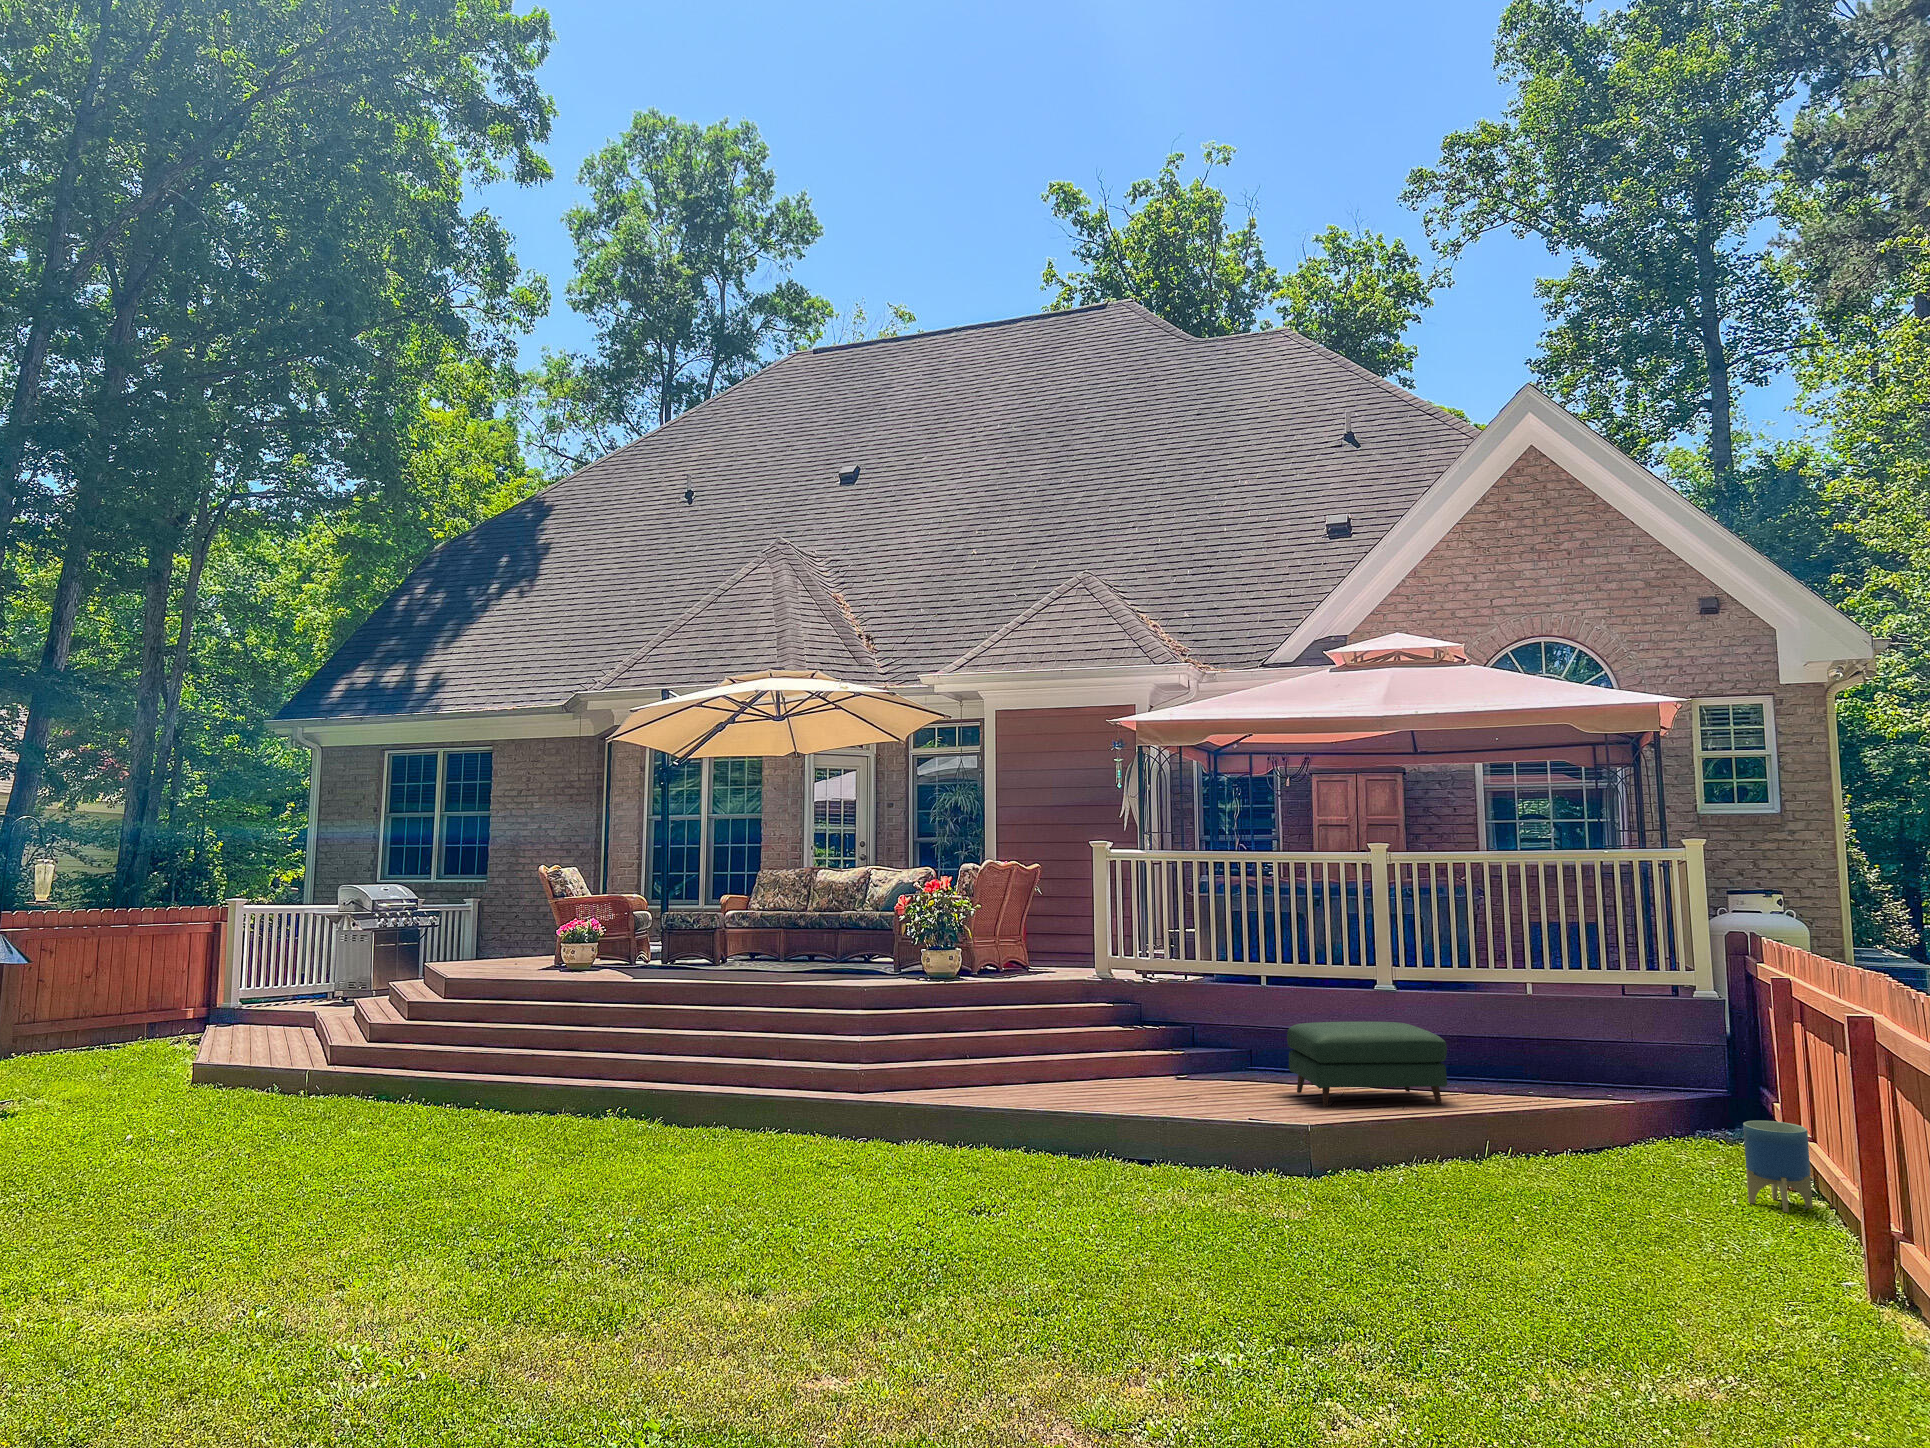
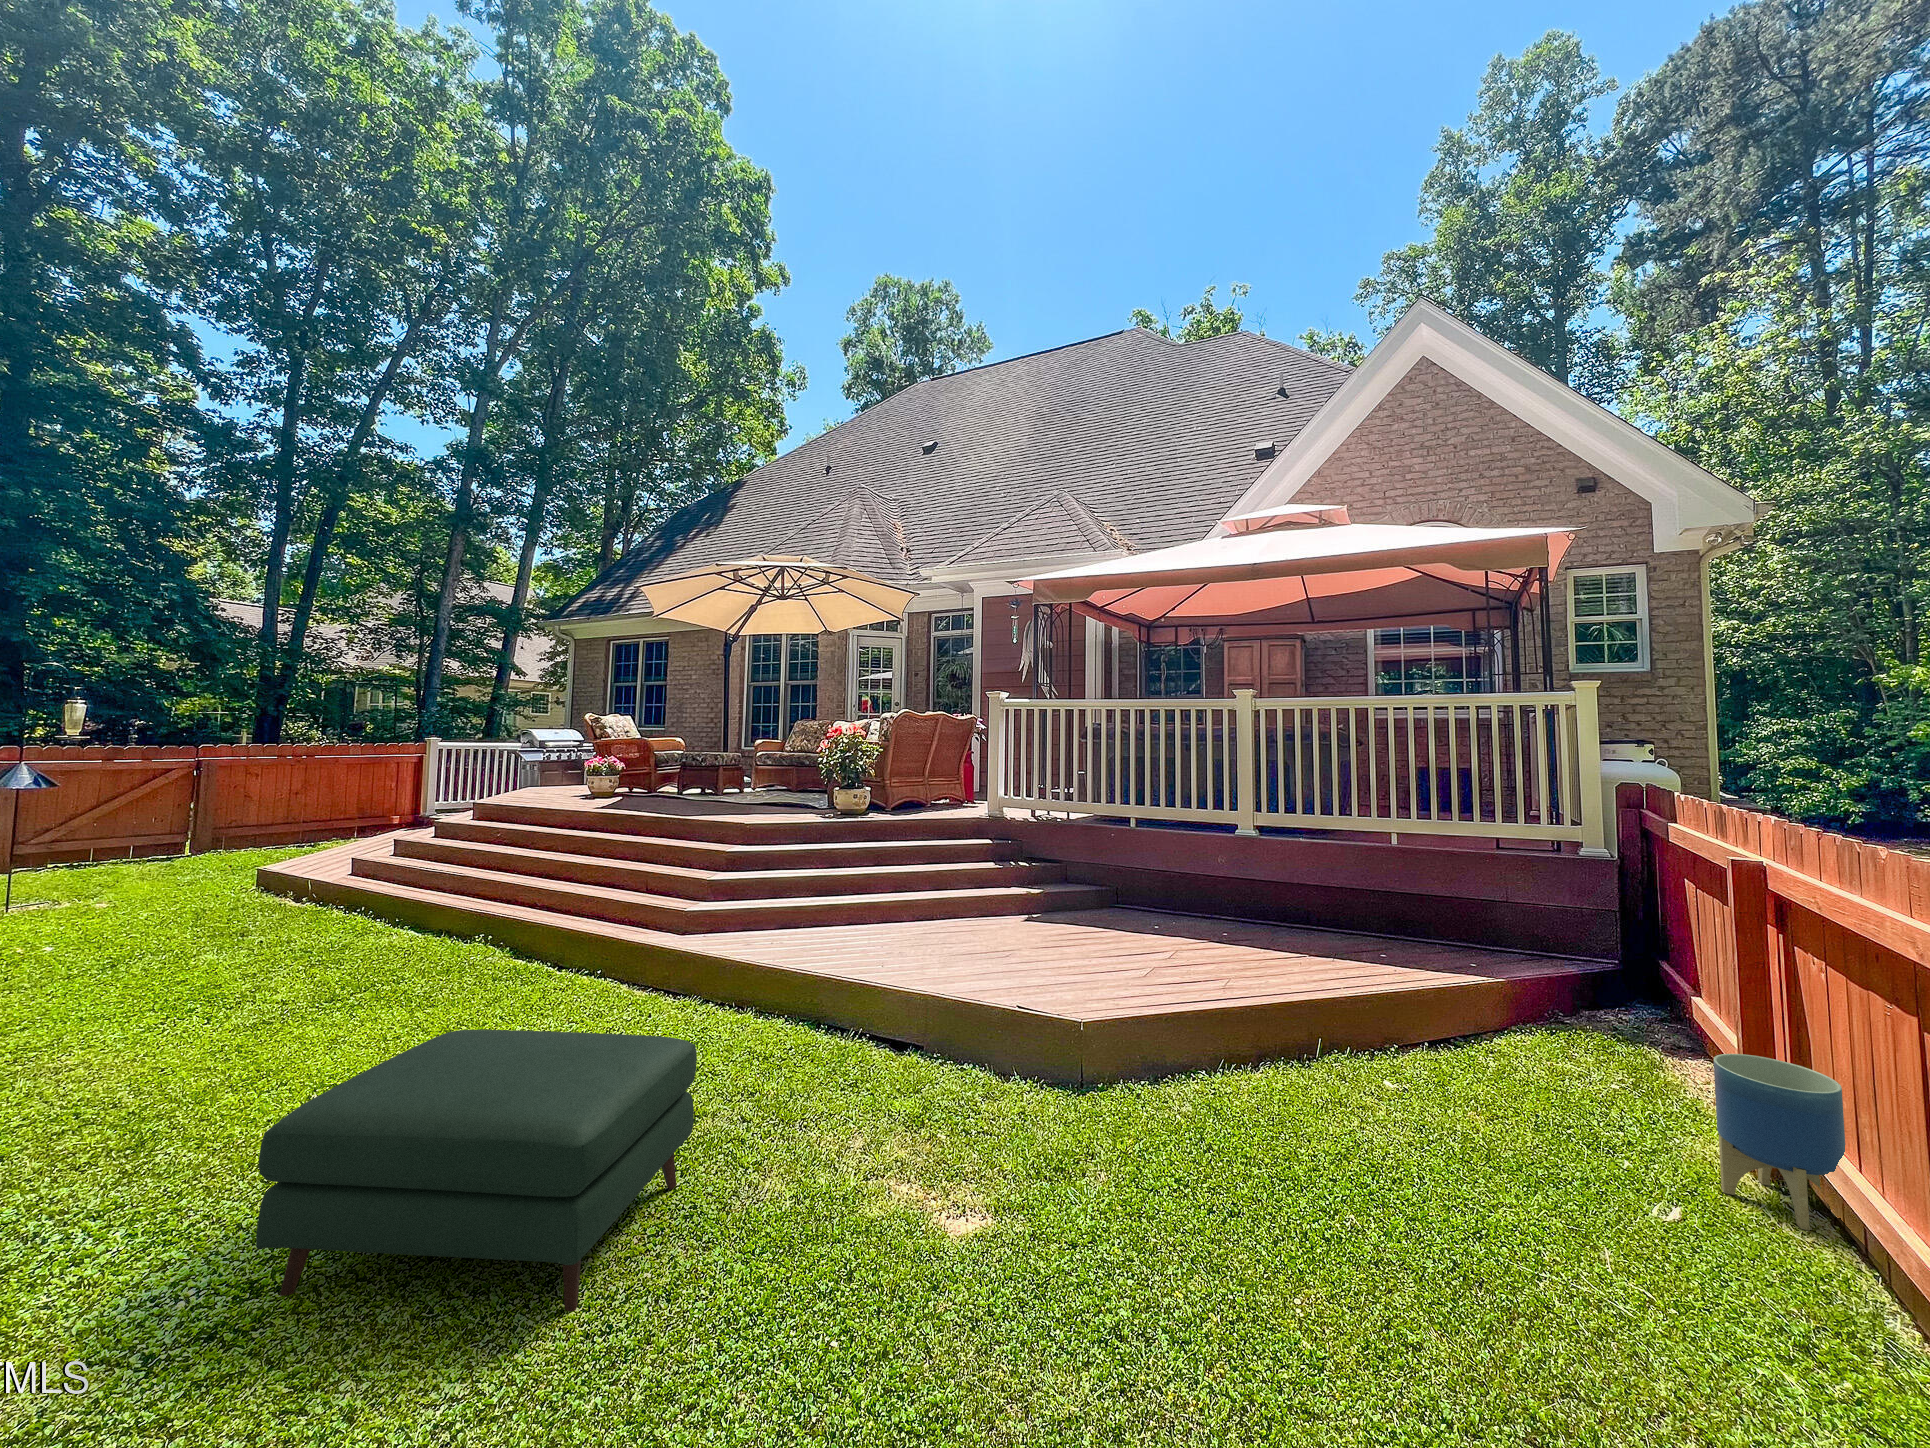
ottoman: present [1287,1021,1447,1107] -> present [256,1030,697,1312]

